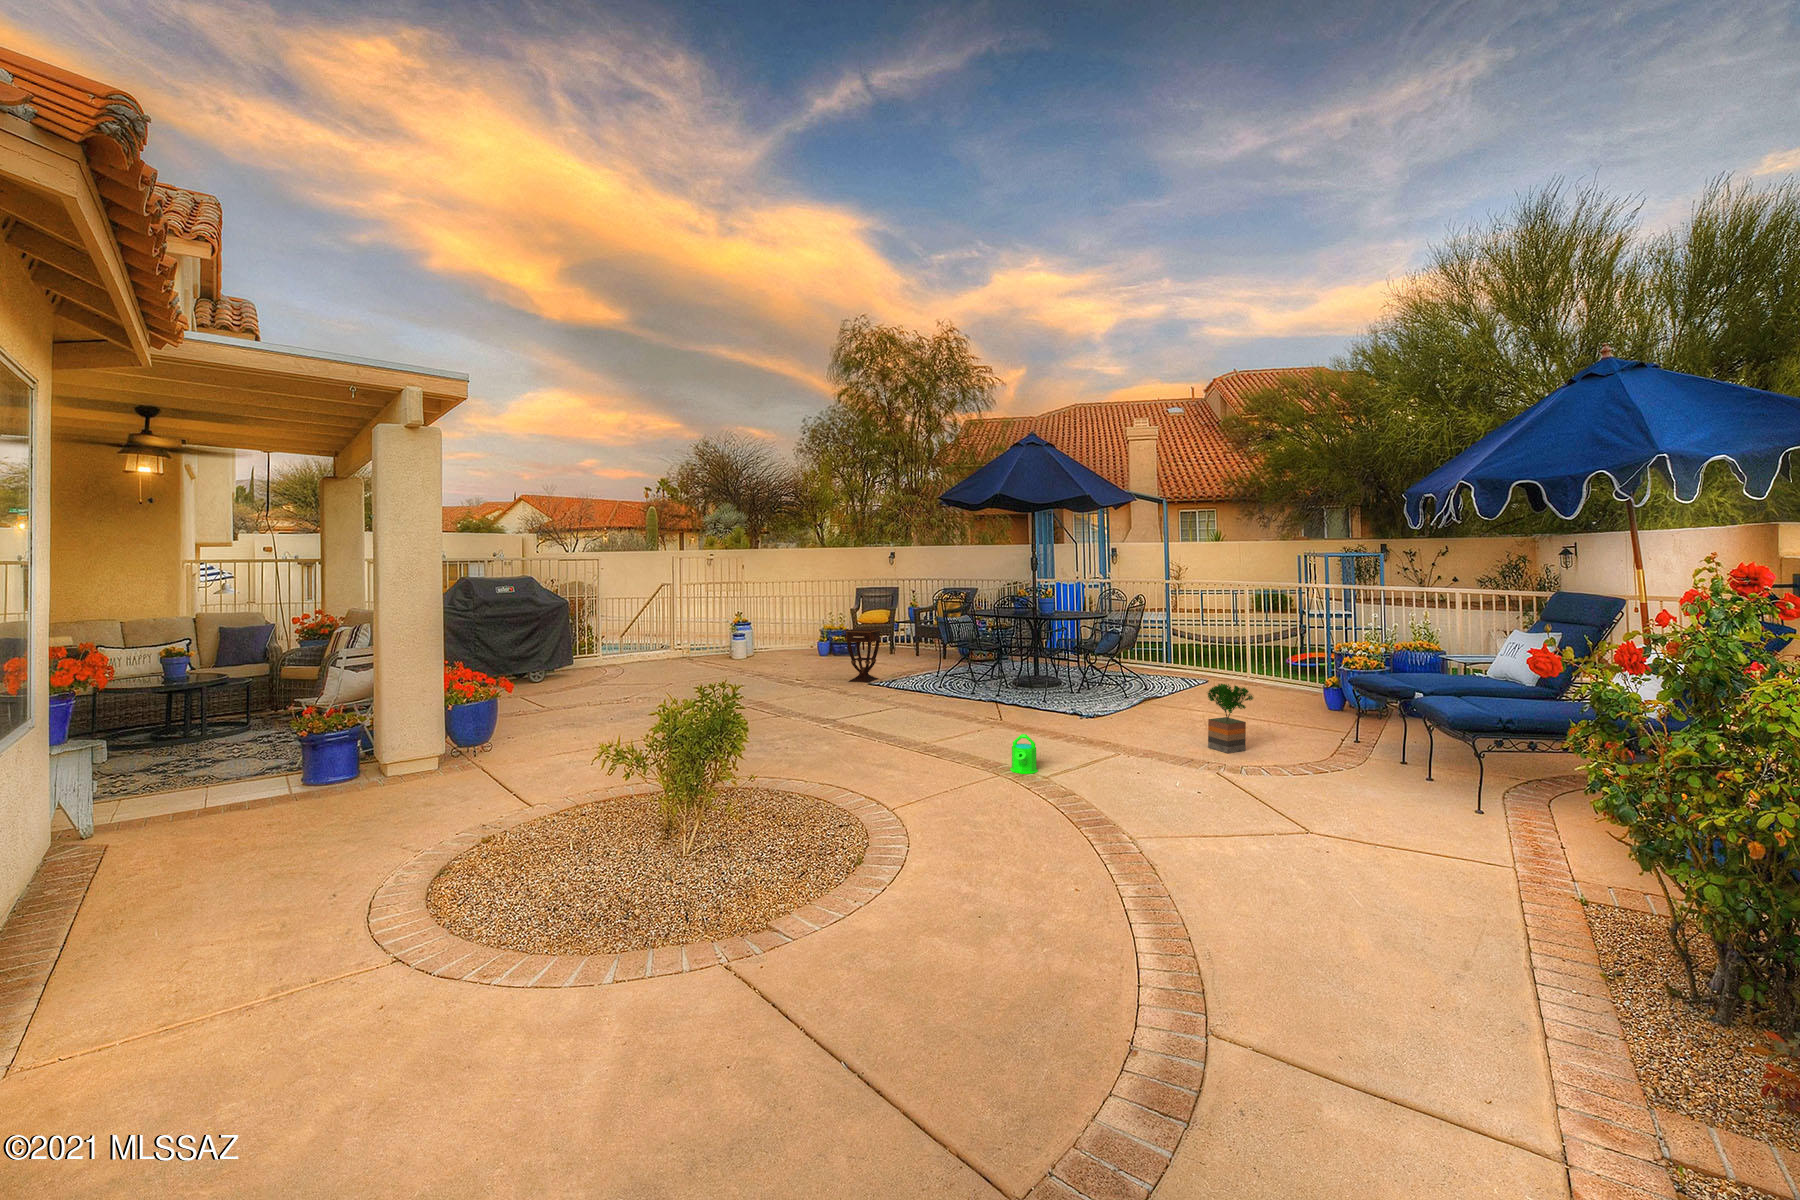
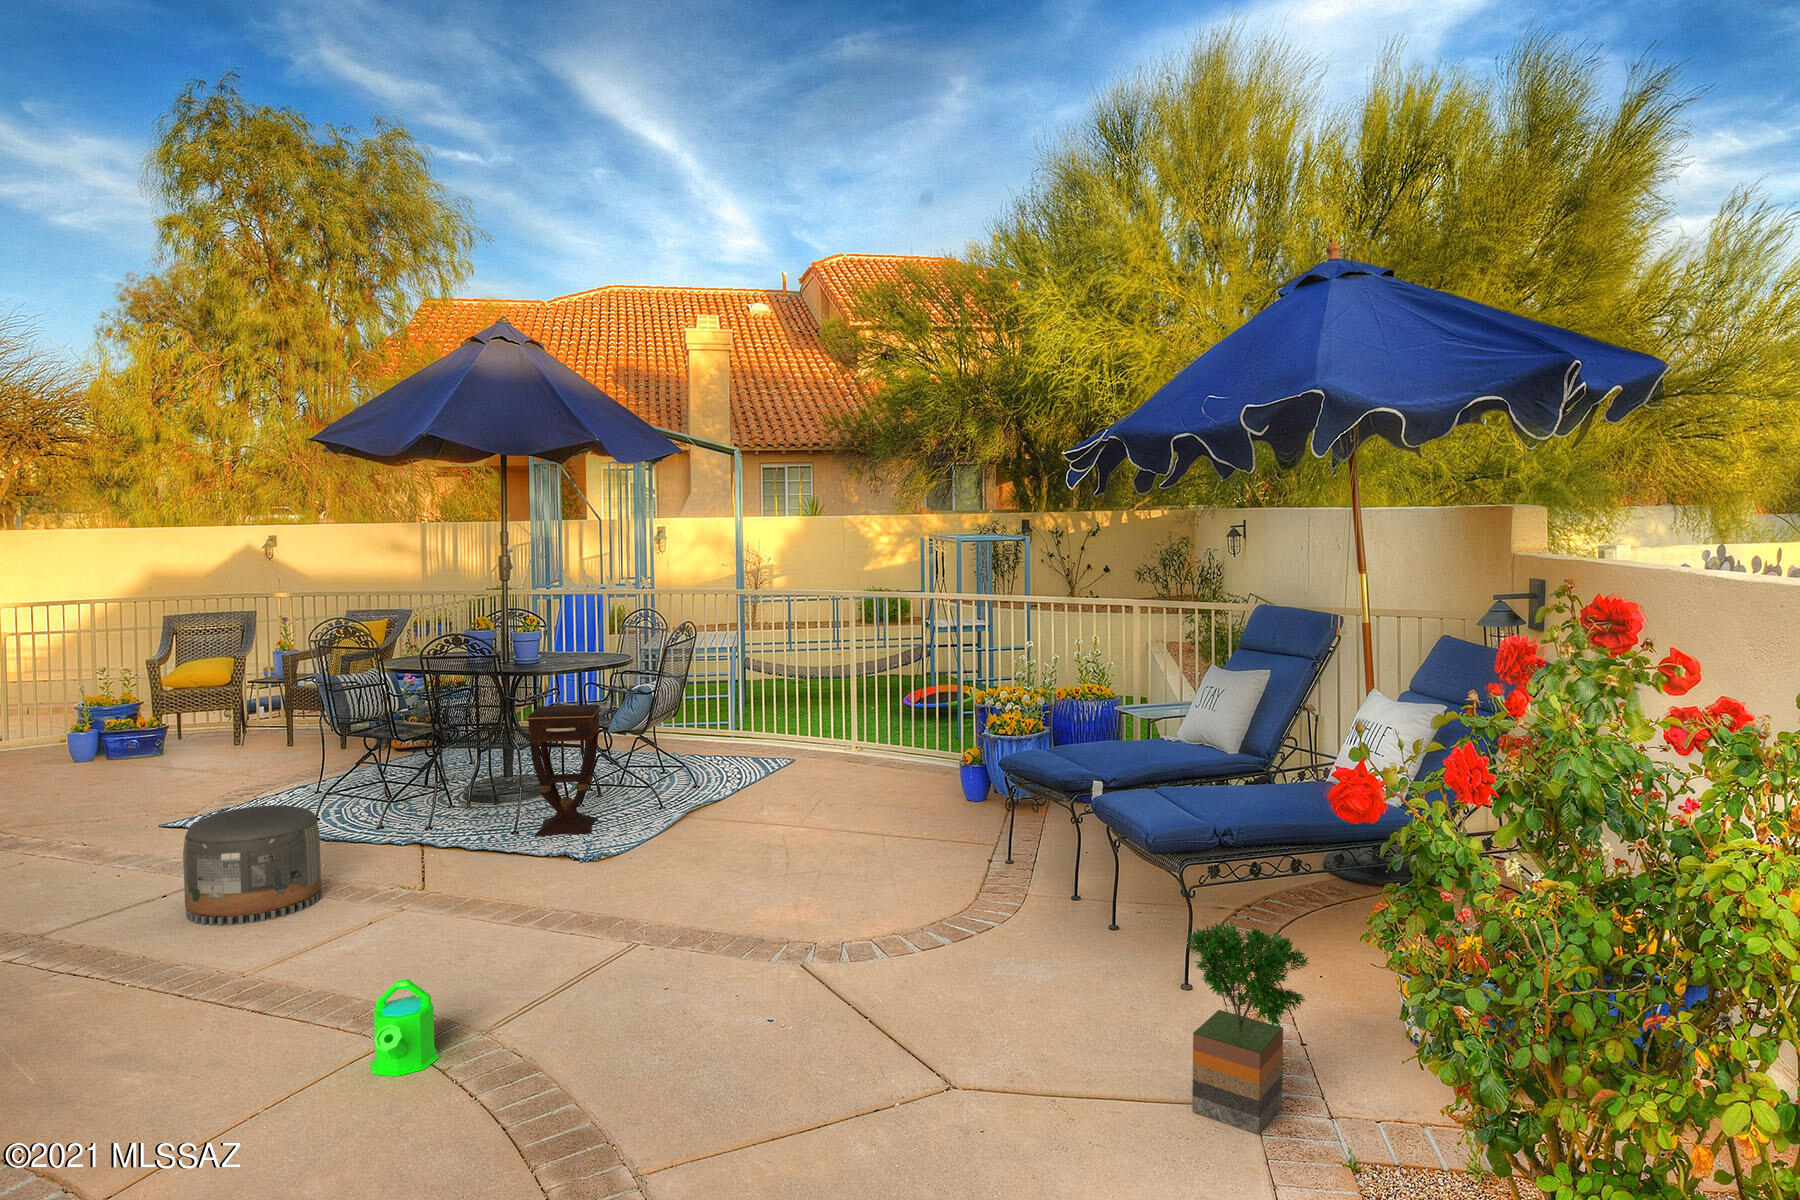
side table: present [846,628,880,683] -> present [527,705,600,836]
pouf: none [917,671,969,720] -> present [183,805,321,925]
potted tree: present [1208,684,1253,753] -> present [1186,922,1309,1134]

